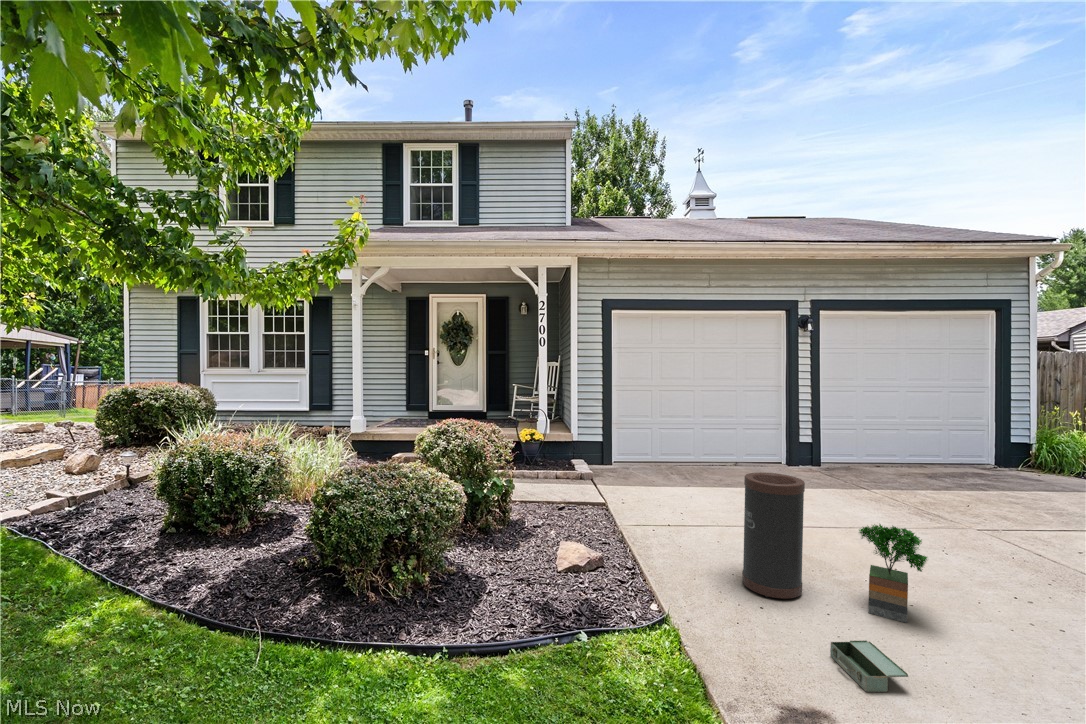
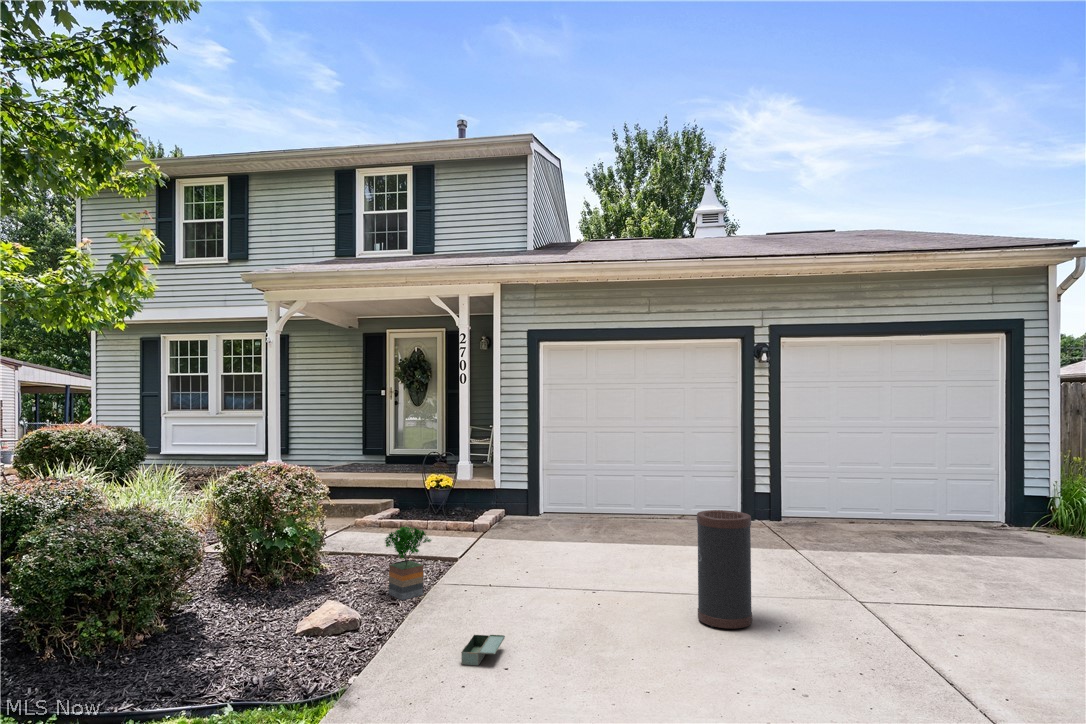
trash can: present [742,472,805,599] -> present [697,510,752,629]
potted tree: present [859,524,927,623] -> present [385,527,431,600]

